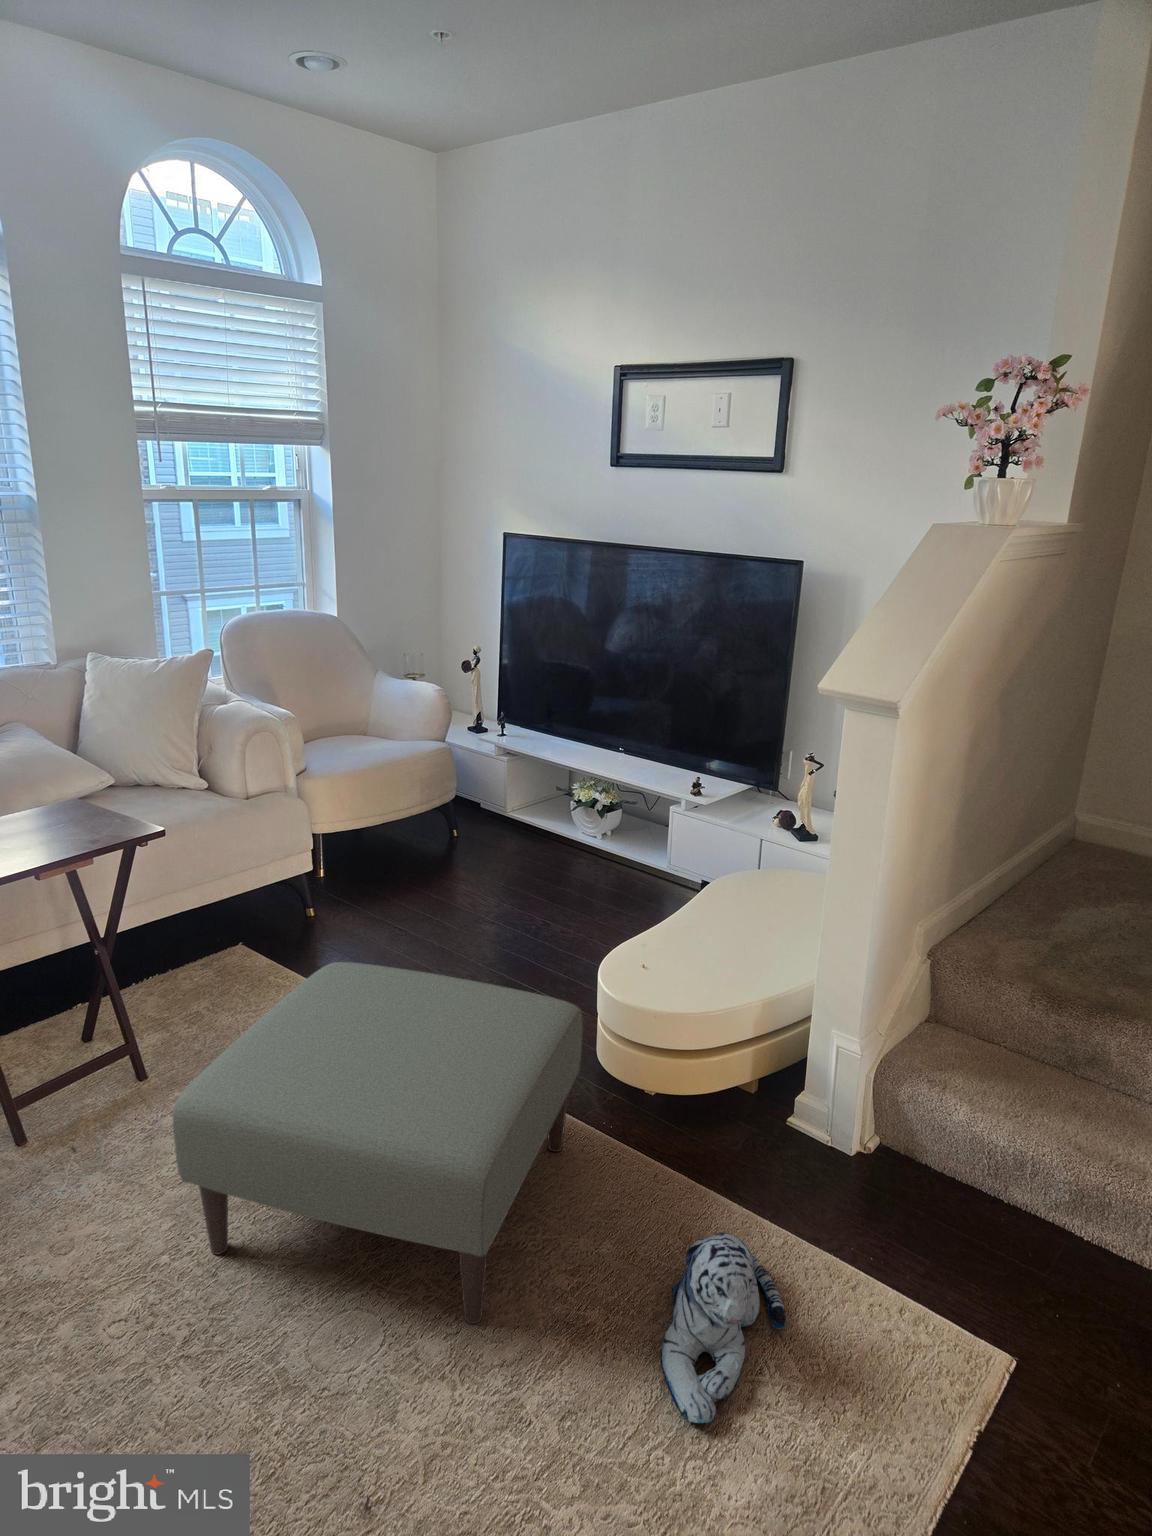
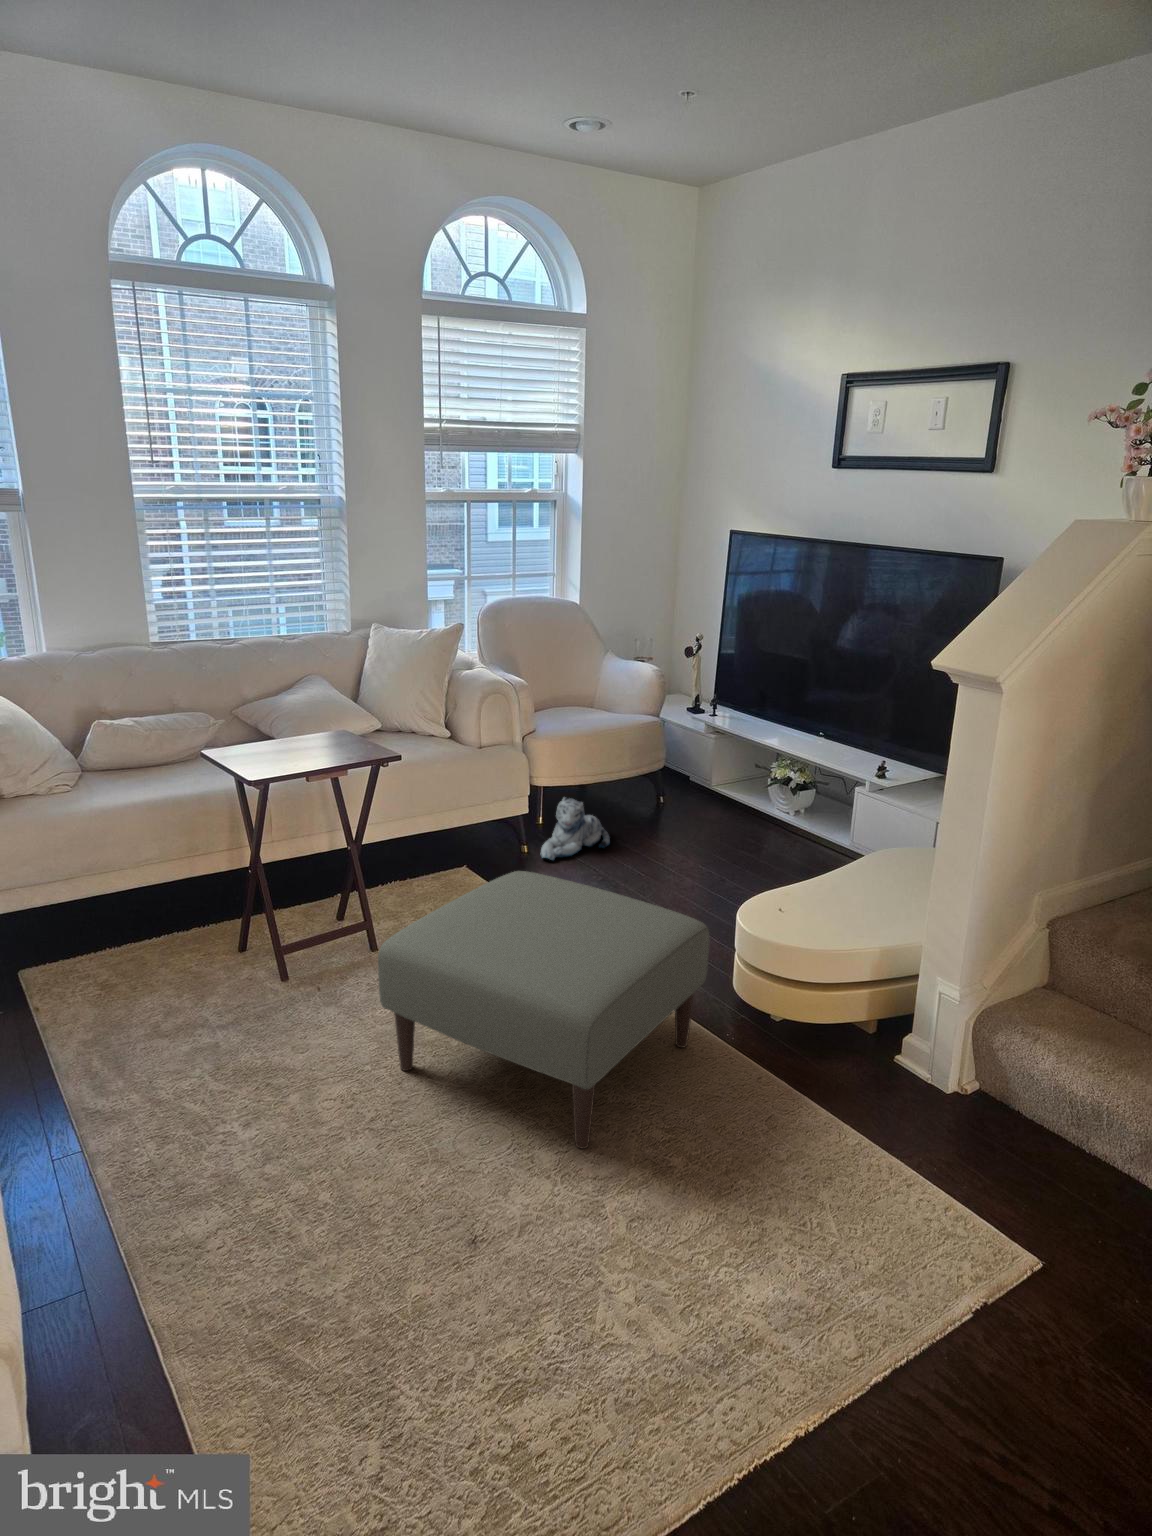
plush toy: present [660,1233,786,1423] -> present [541,797,610,860]

